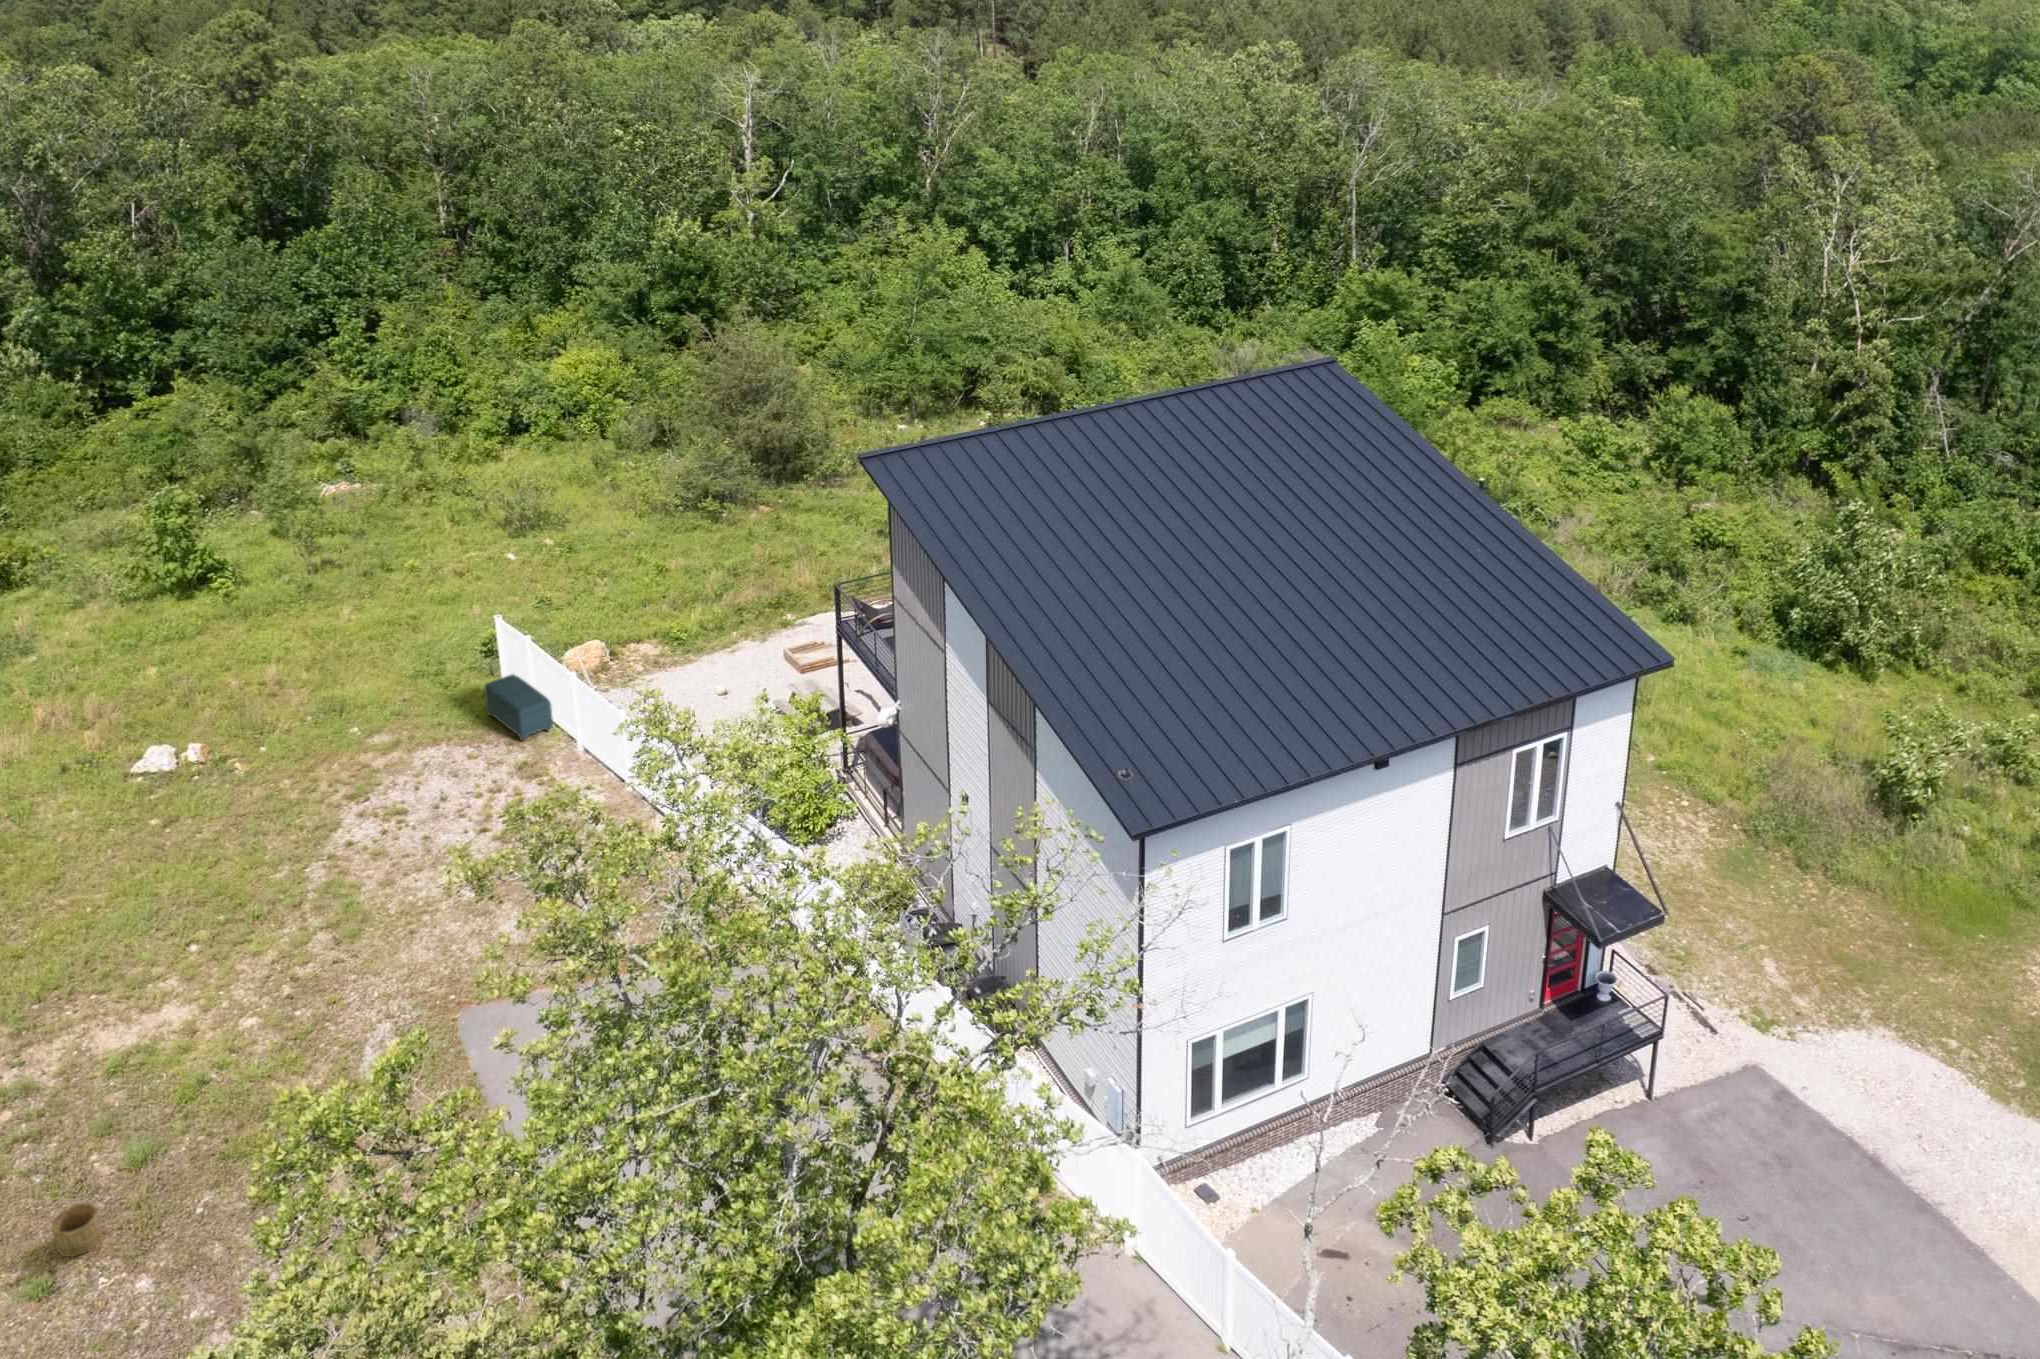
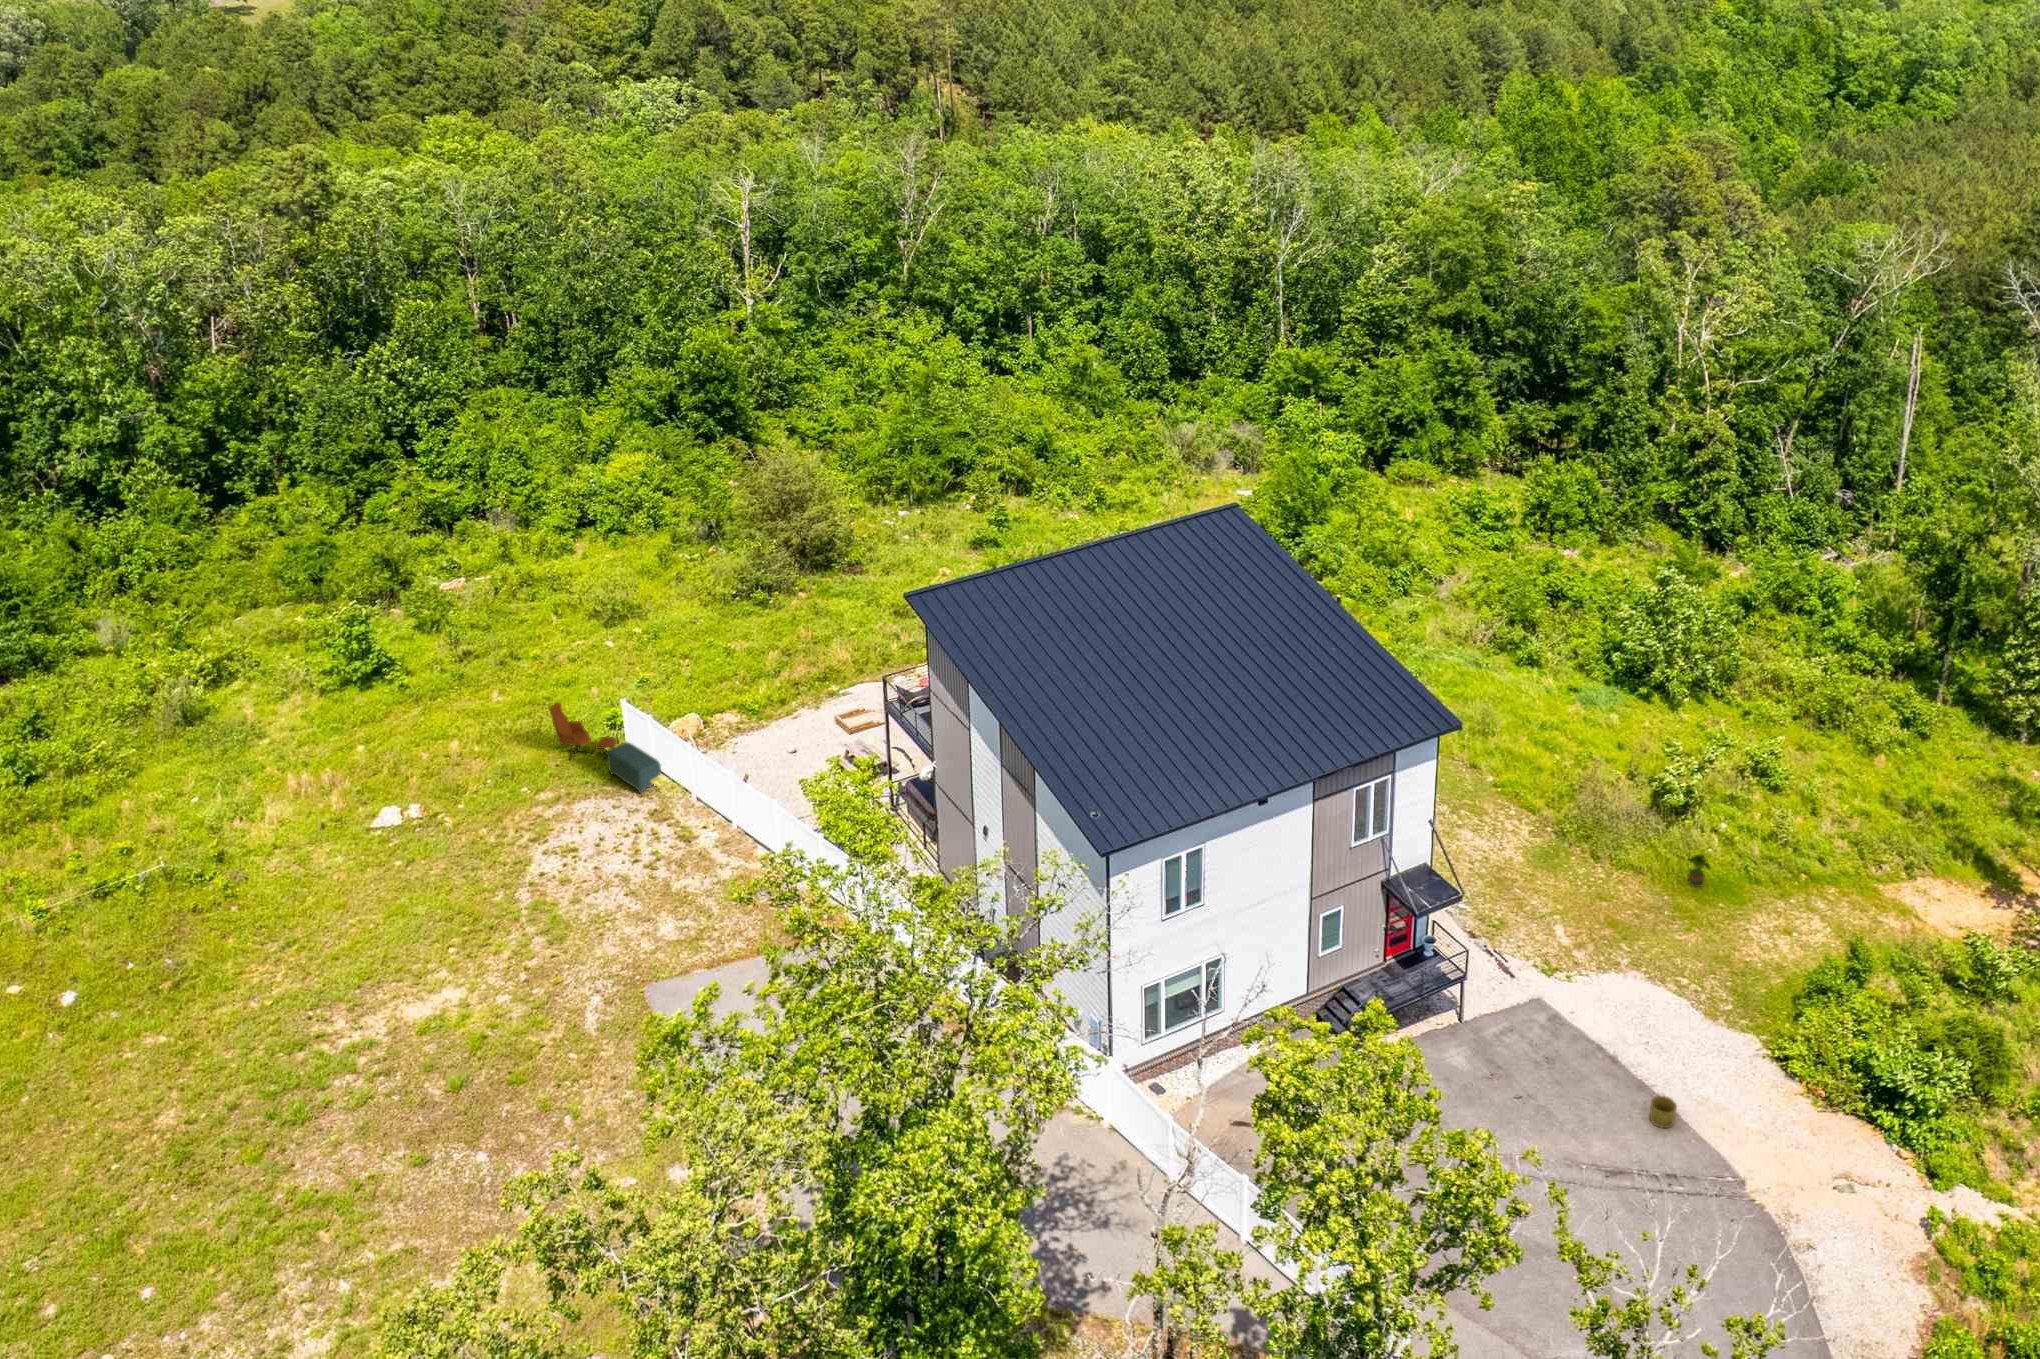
lounge chair: none [415,621,506,698] -> present [550,702,617,758]
potted tree: none [1939,865,1976,912] -> present [1688,854,1710,887]
wooden bucket: present [51,1203,101,1257] -> present [1650,1096,1677,1128]

